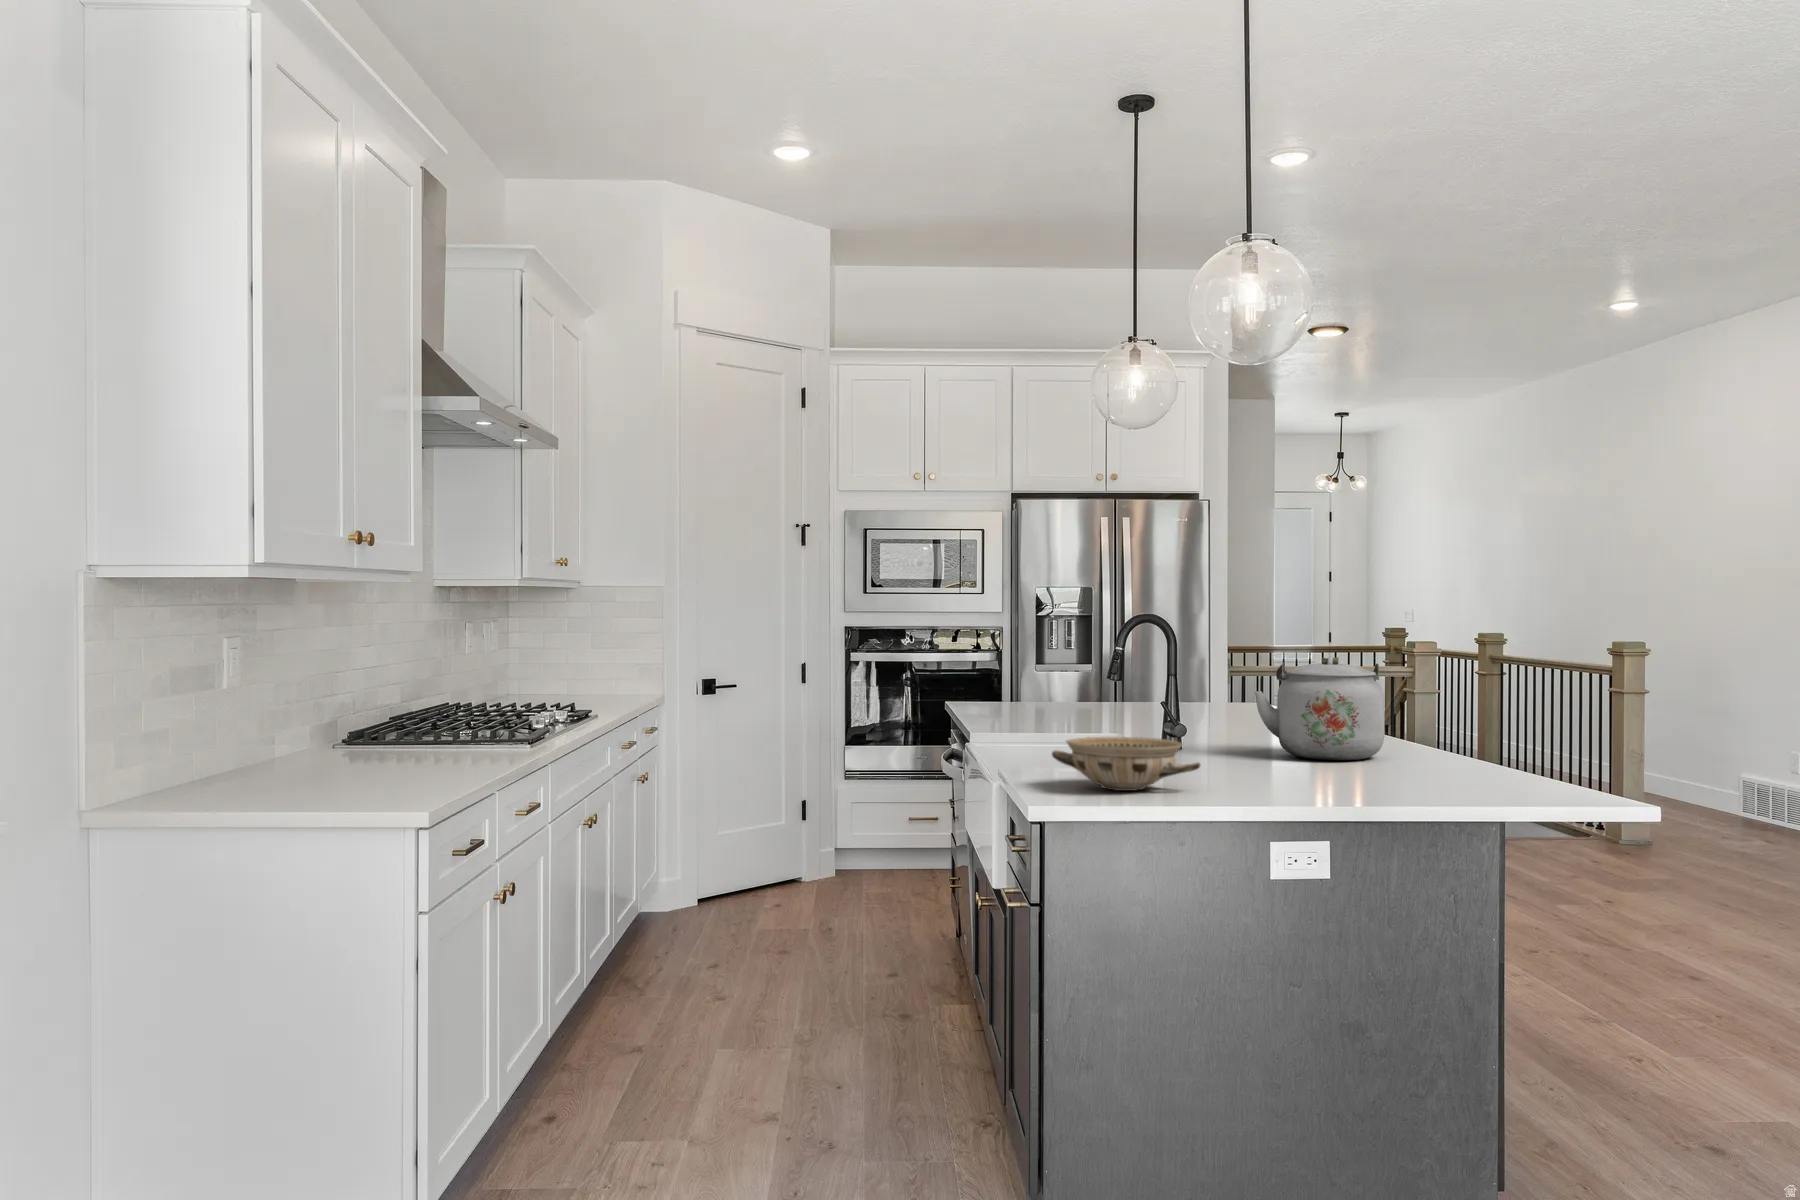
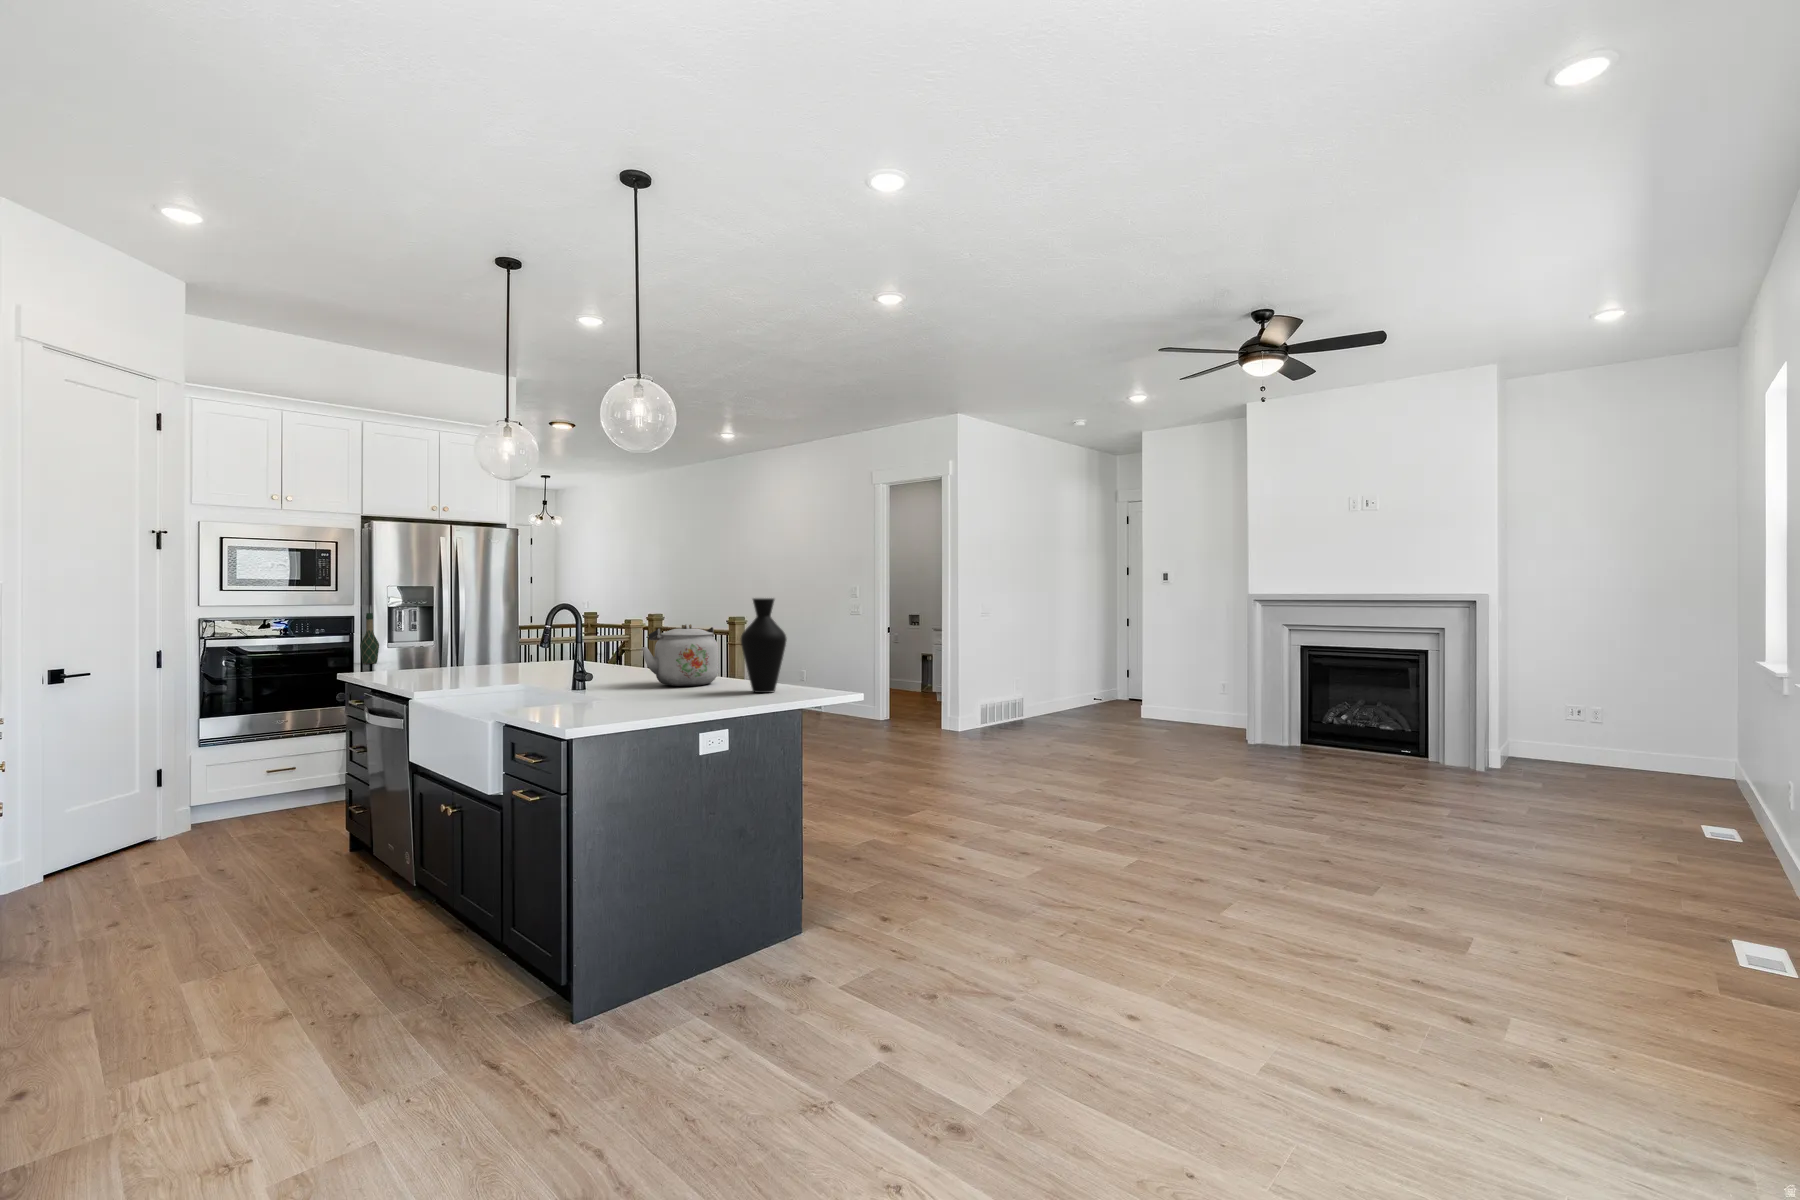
vase: none [1380,617,1467,785] -> present [741,598,787,693]
wine bottle: none [1005,624,1027,691] -> present [360,613,379,664]
ceramic bowl: present [1052,737,1200,791] -> none [549,679,656,714]

